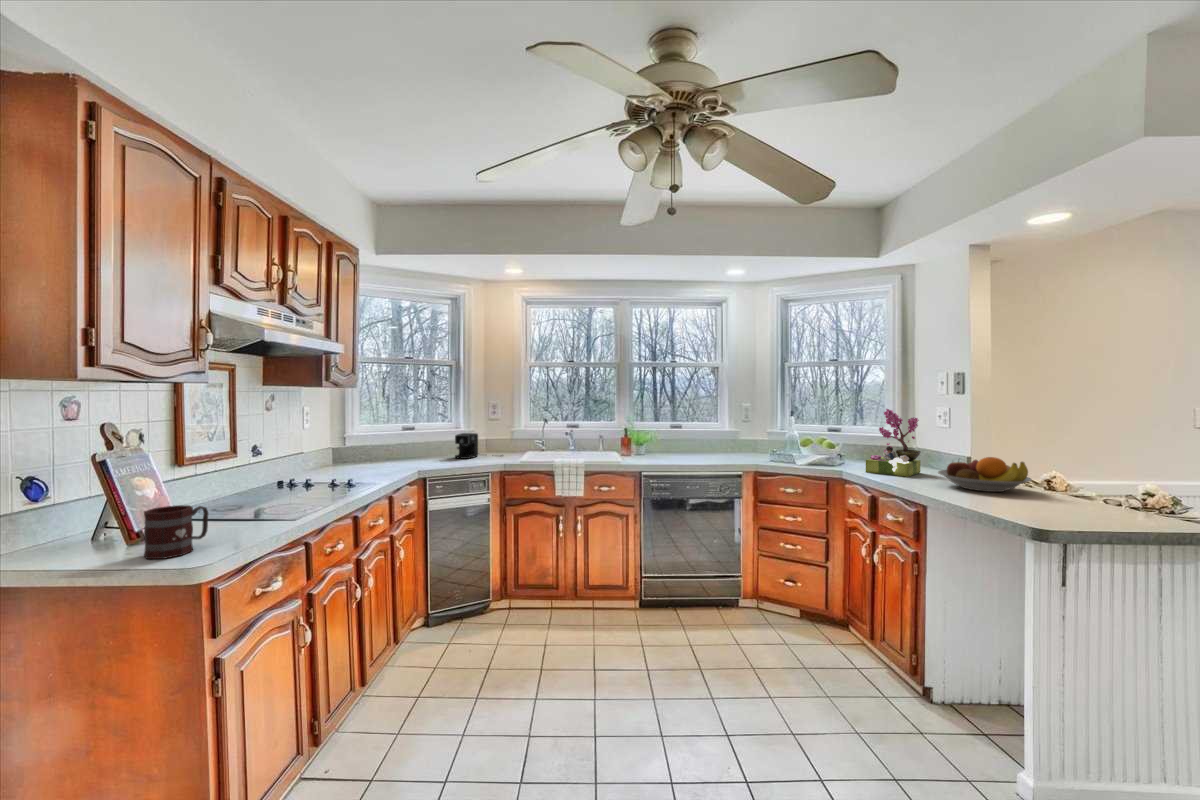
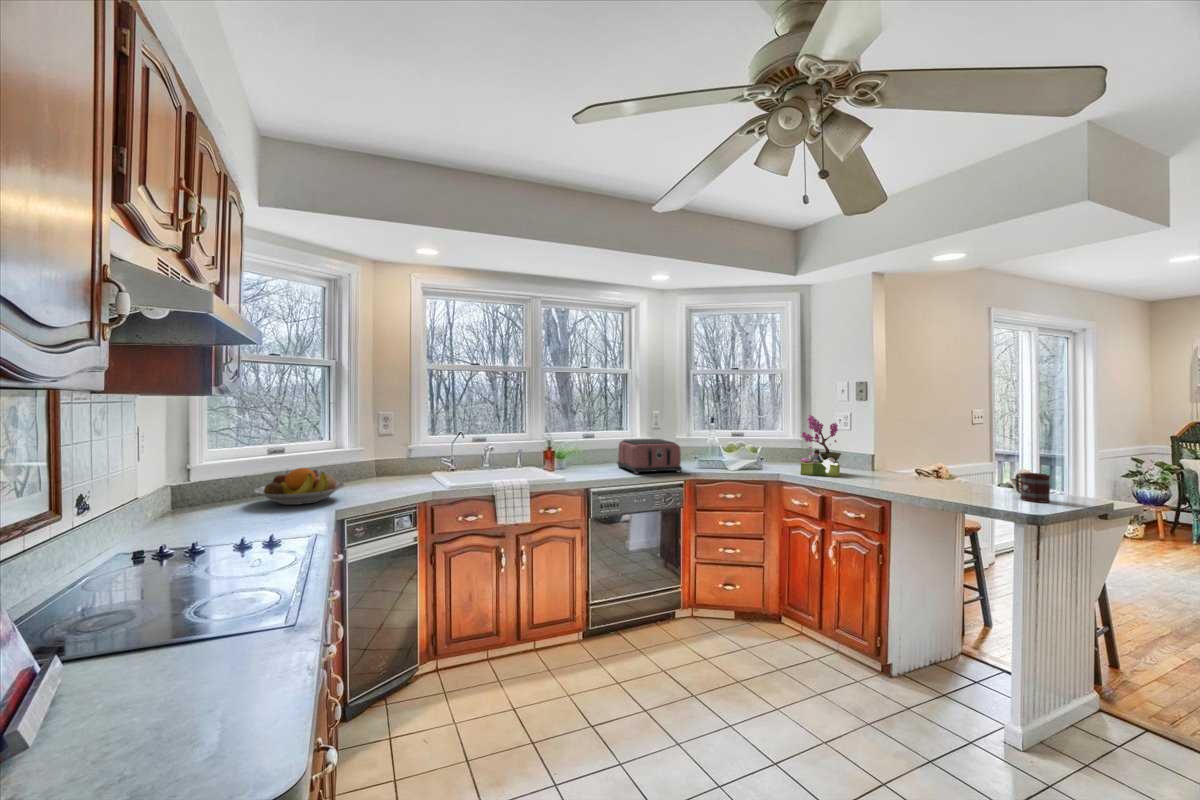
toaster: none [687,430,739,463] -> present [617,439,682,474]
coffee maker: present [455,433,502,459] -> none [354,453,414,488]
fruit bowl: present [938,457,1032,492] -> present [254,468,345,505]
mug: present [144,505,208,559] -> present [1015,473,1050,503]

